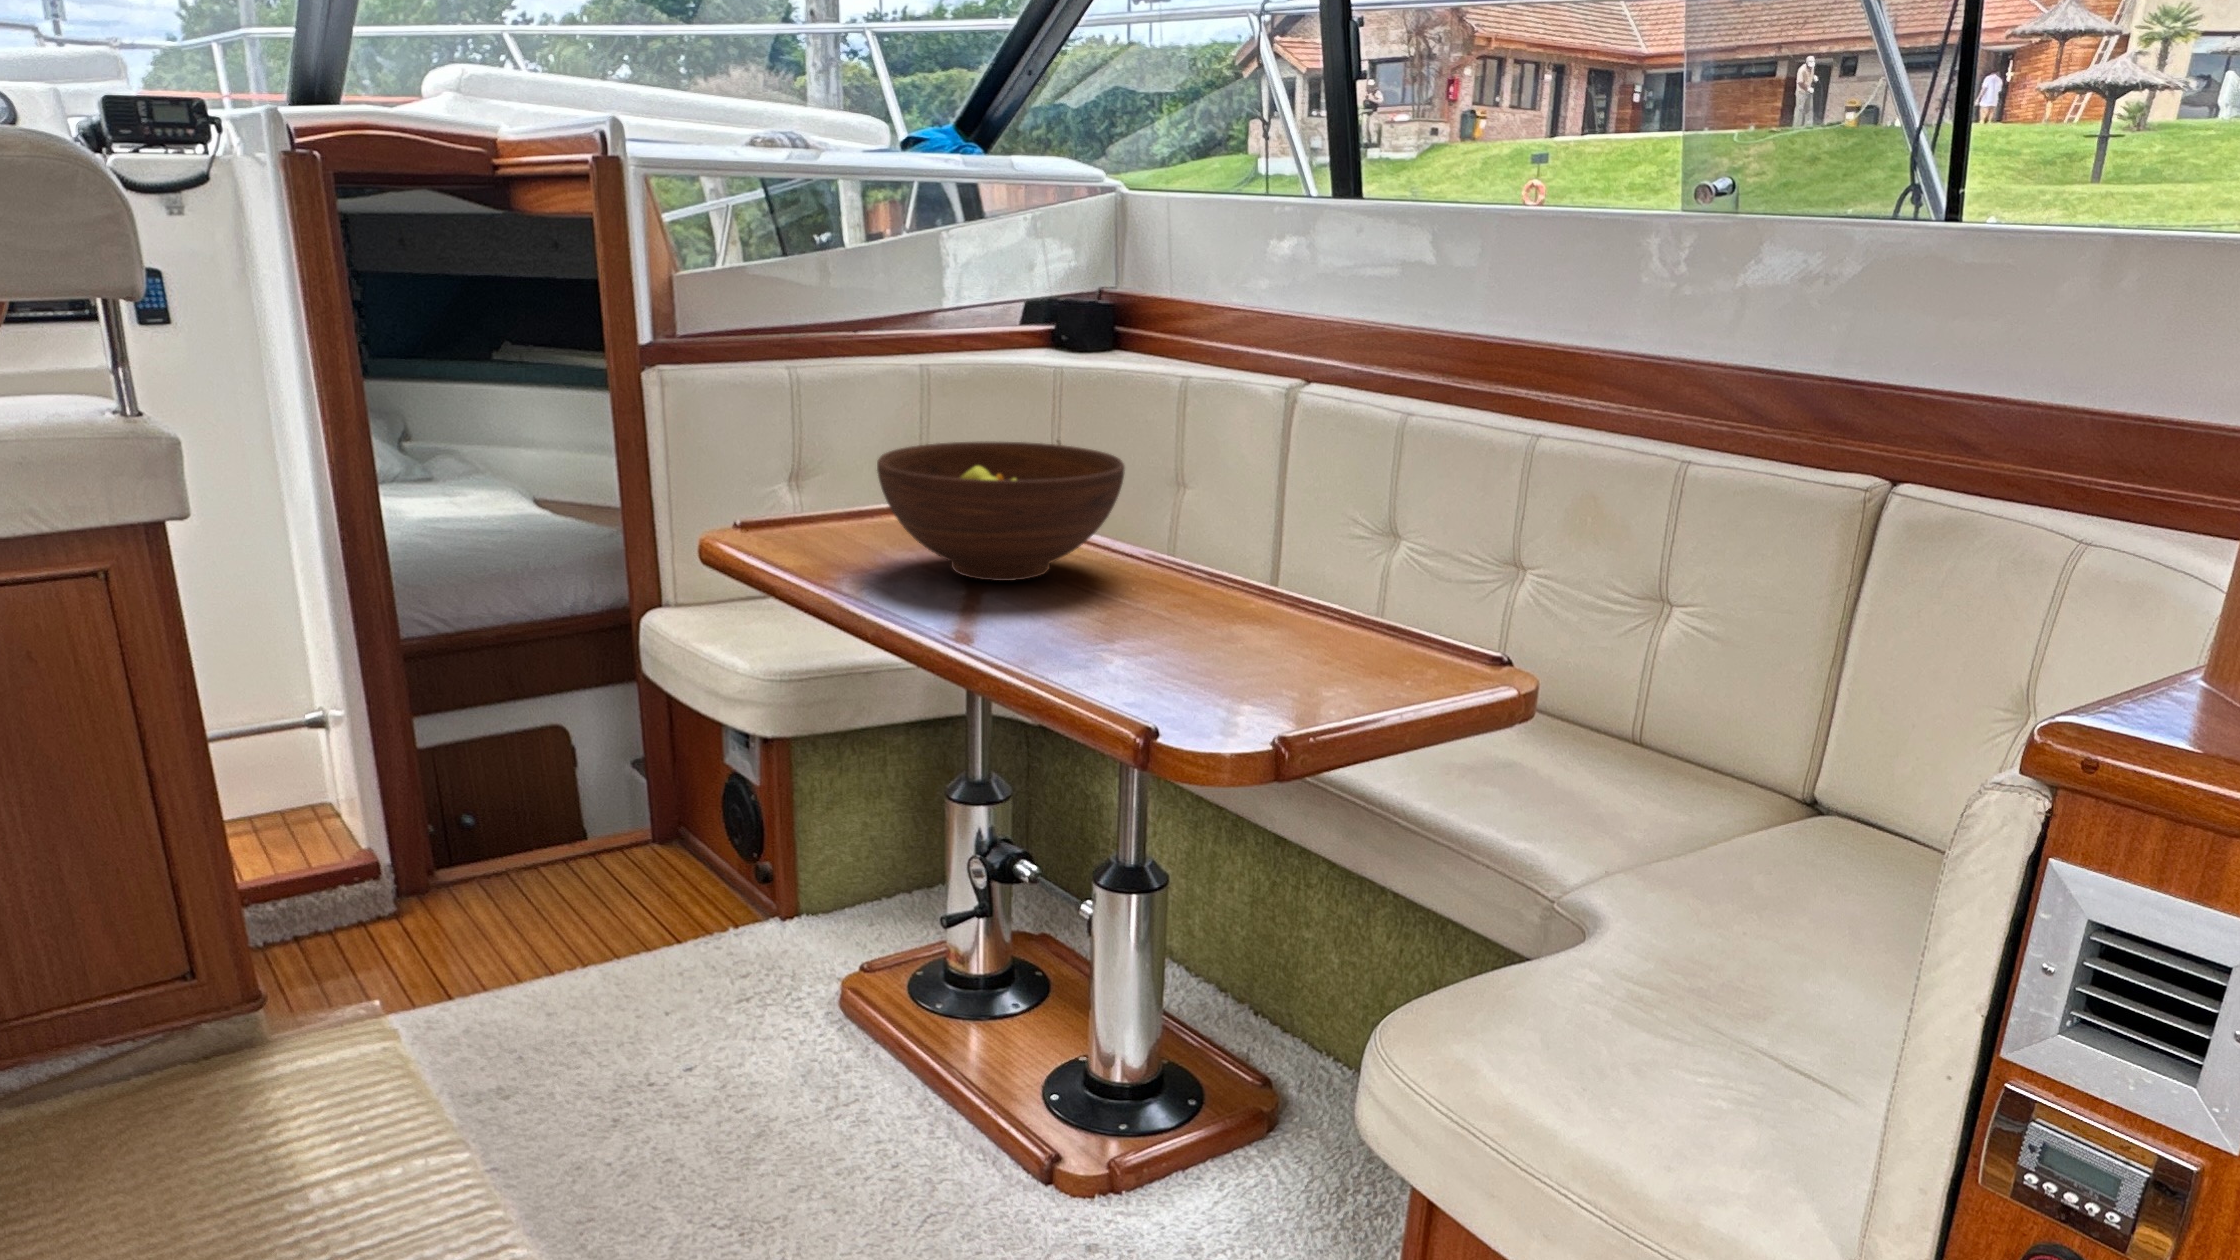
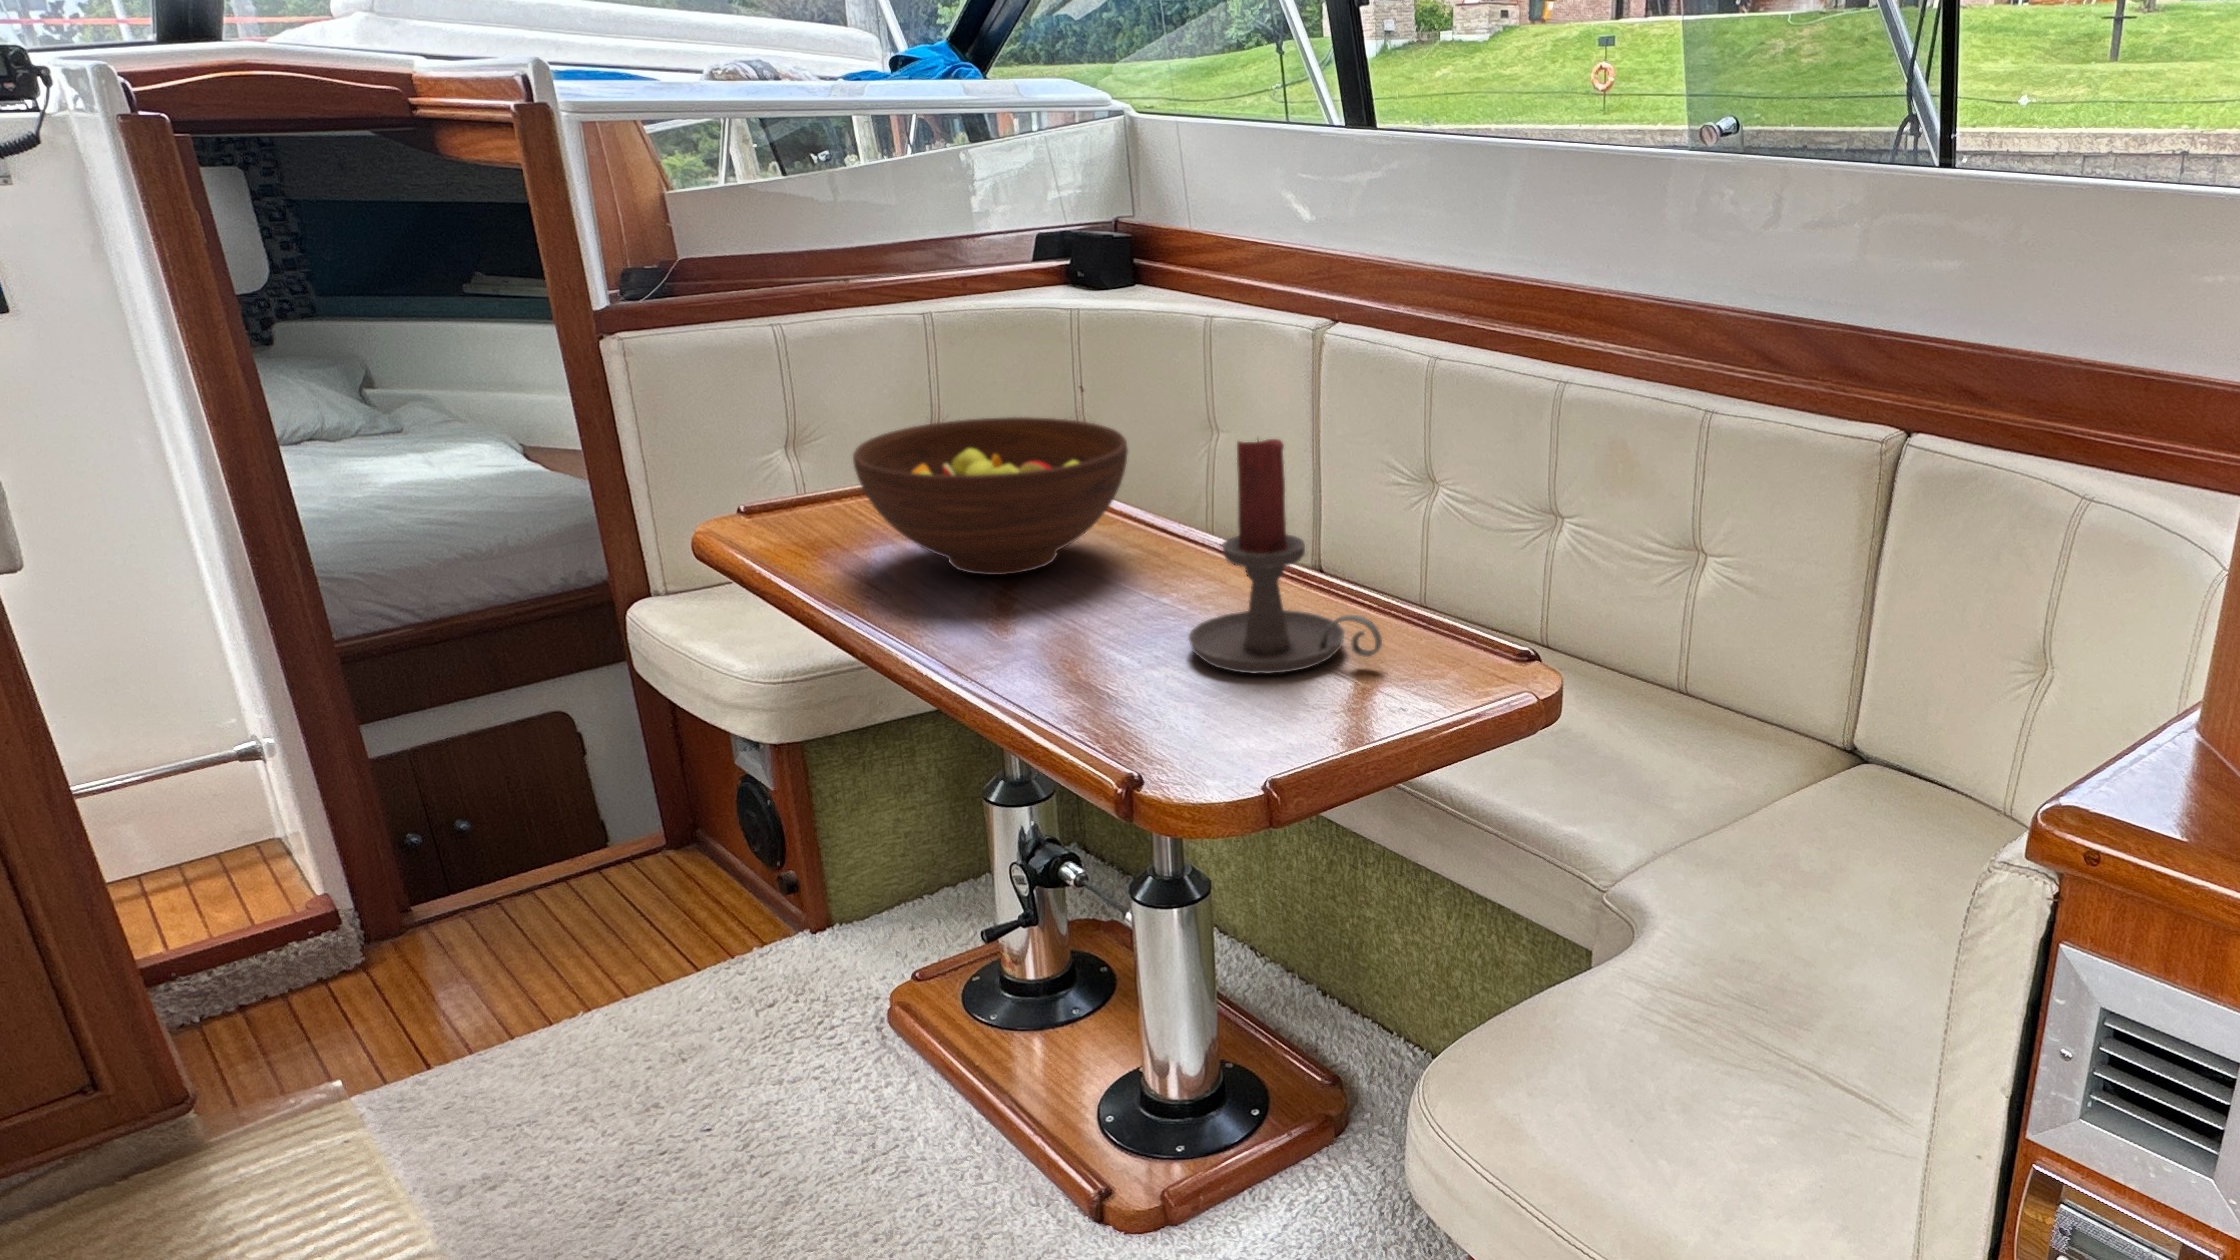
candle holder: none [1177,445,1363,668] -> present [1188,439,1382,674]

